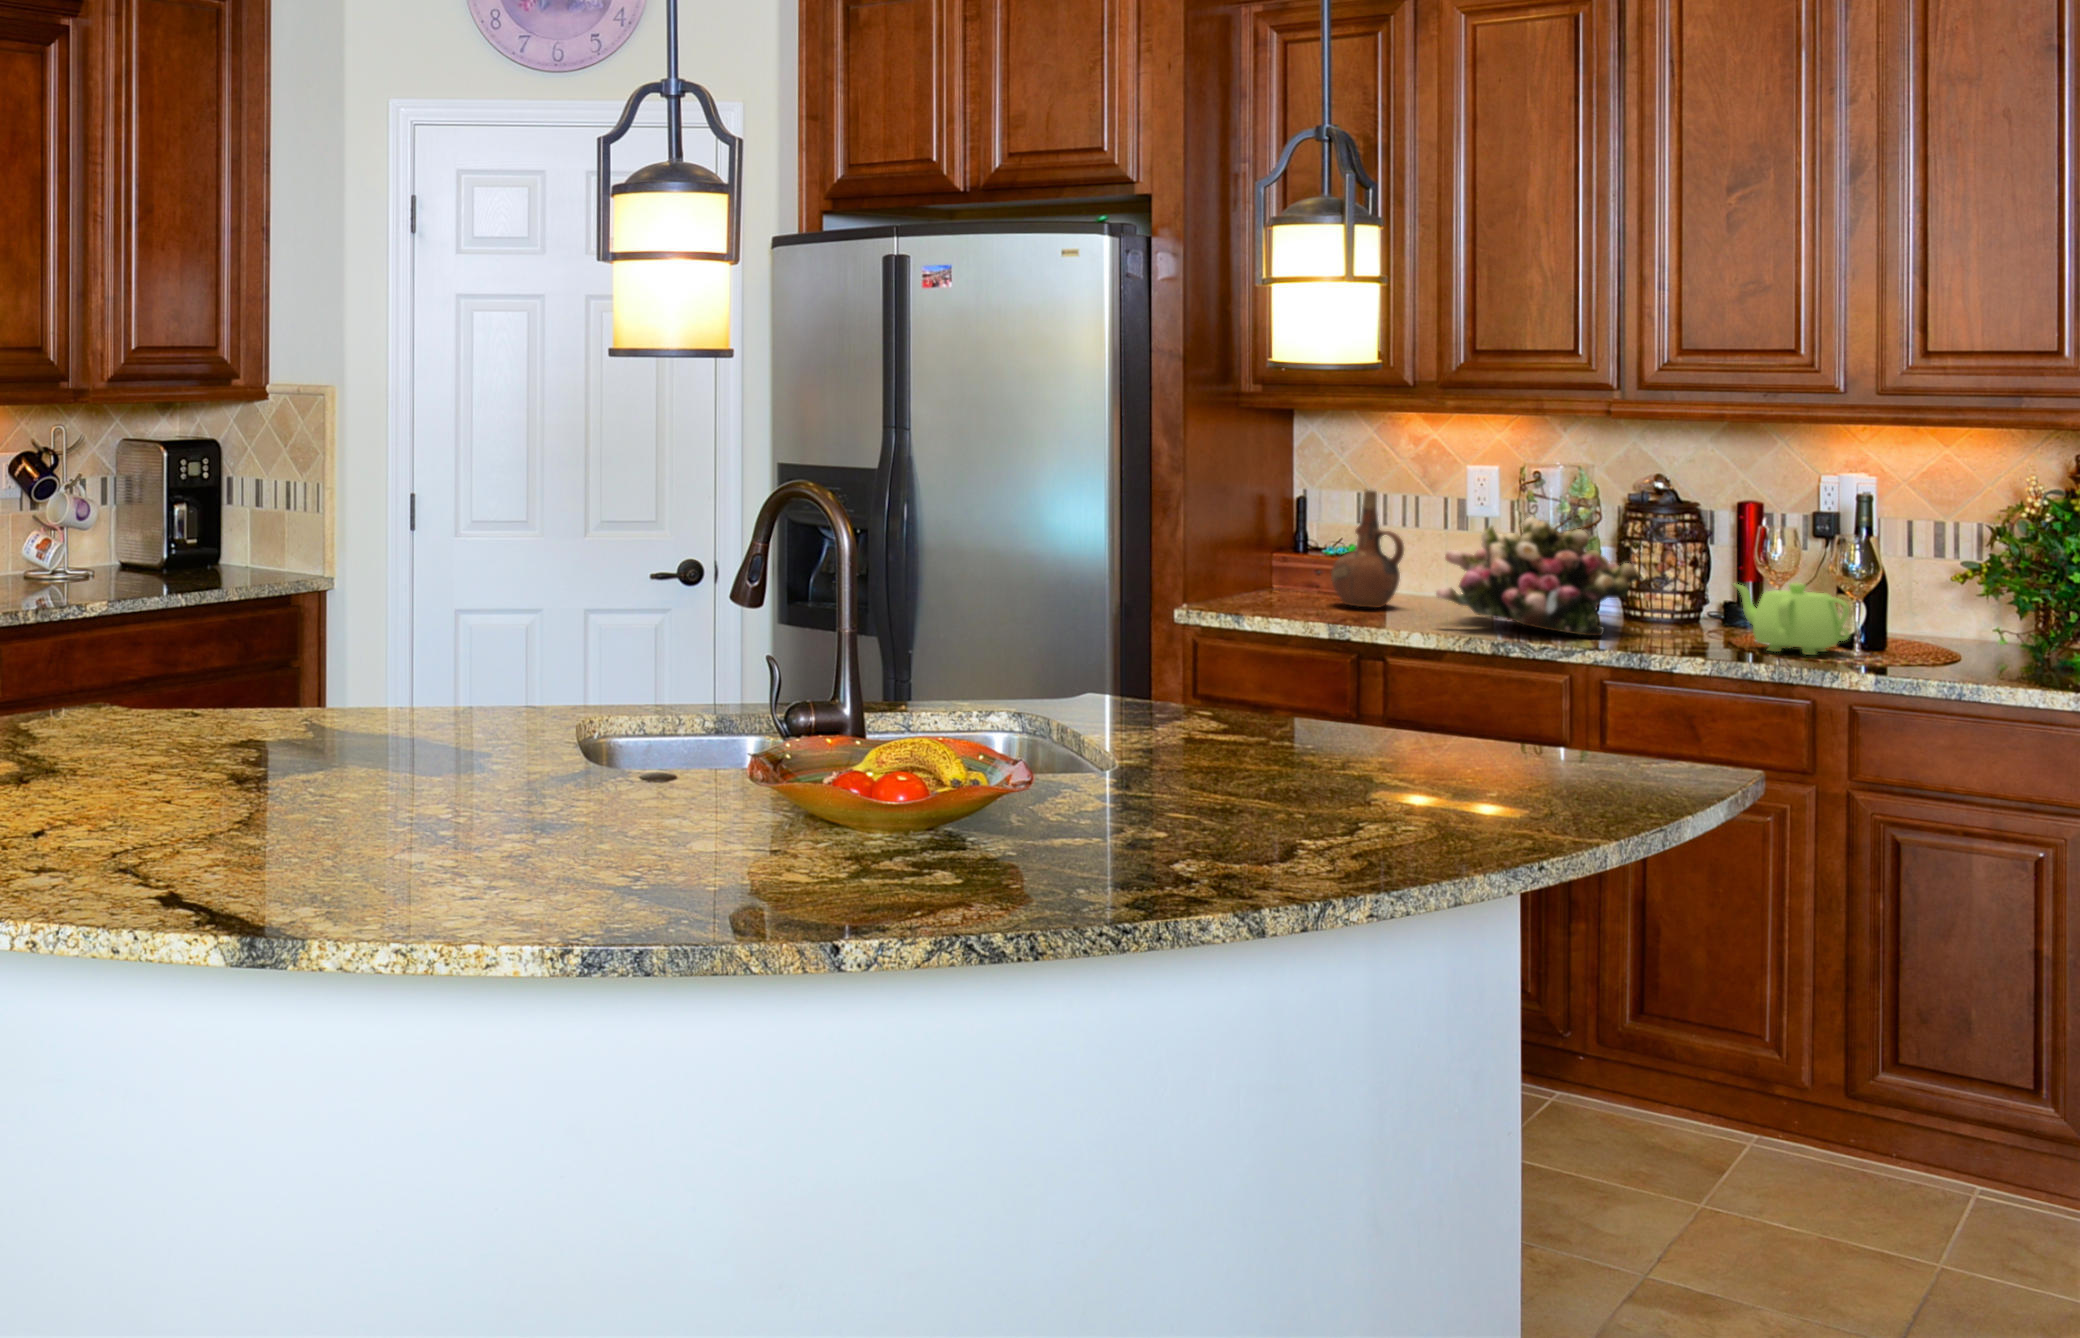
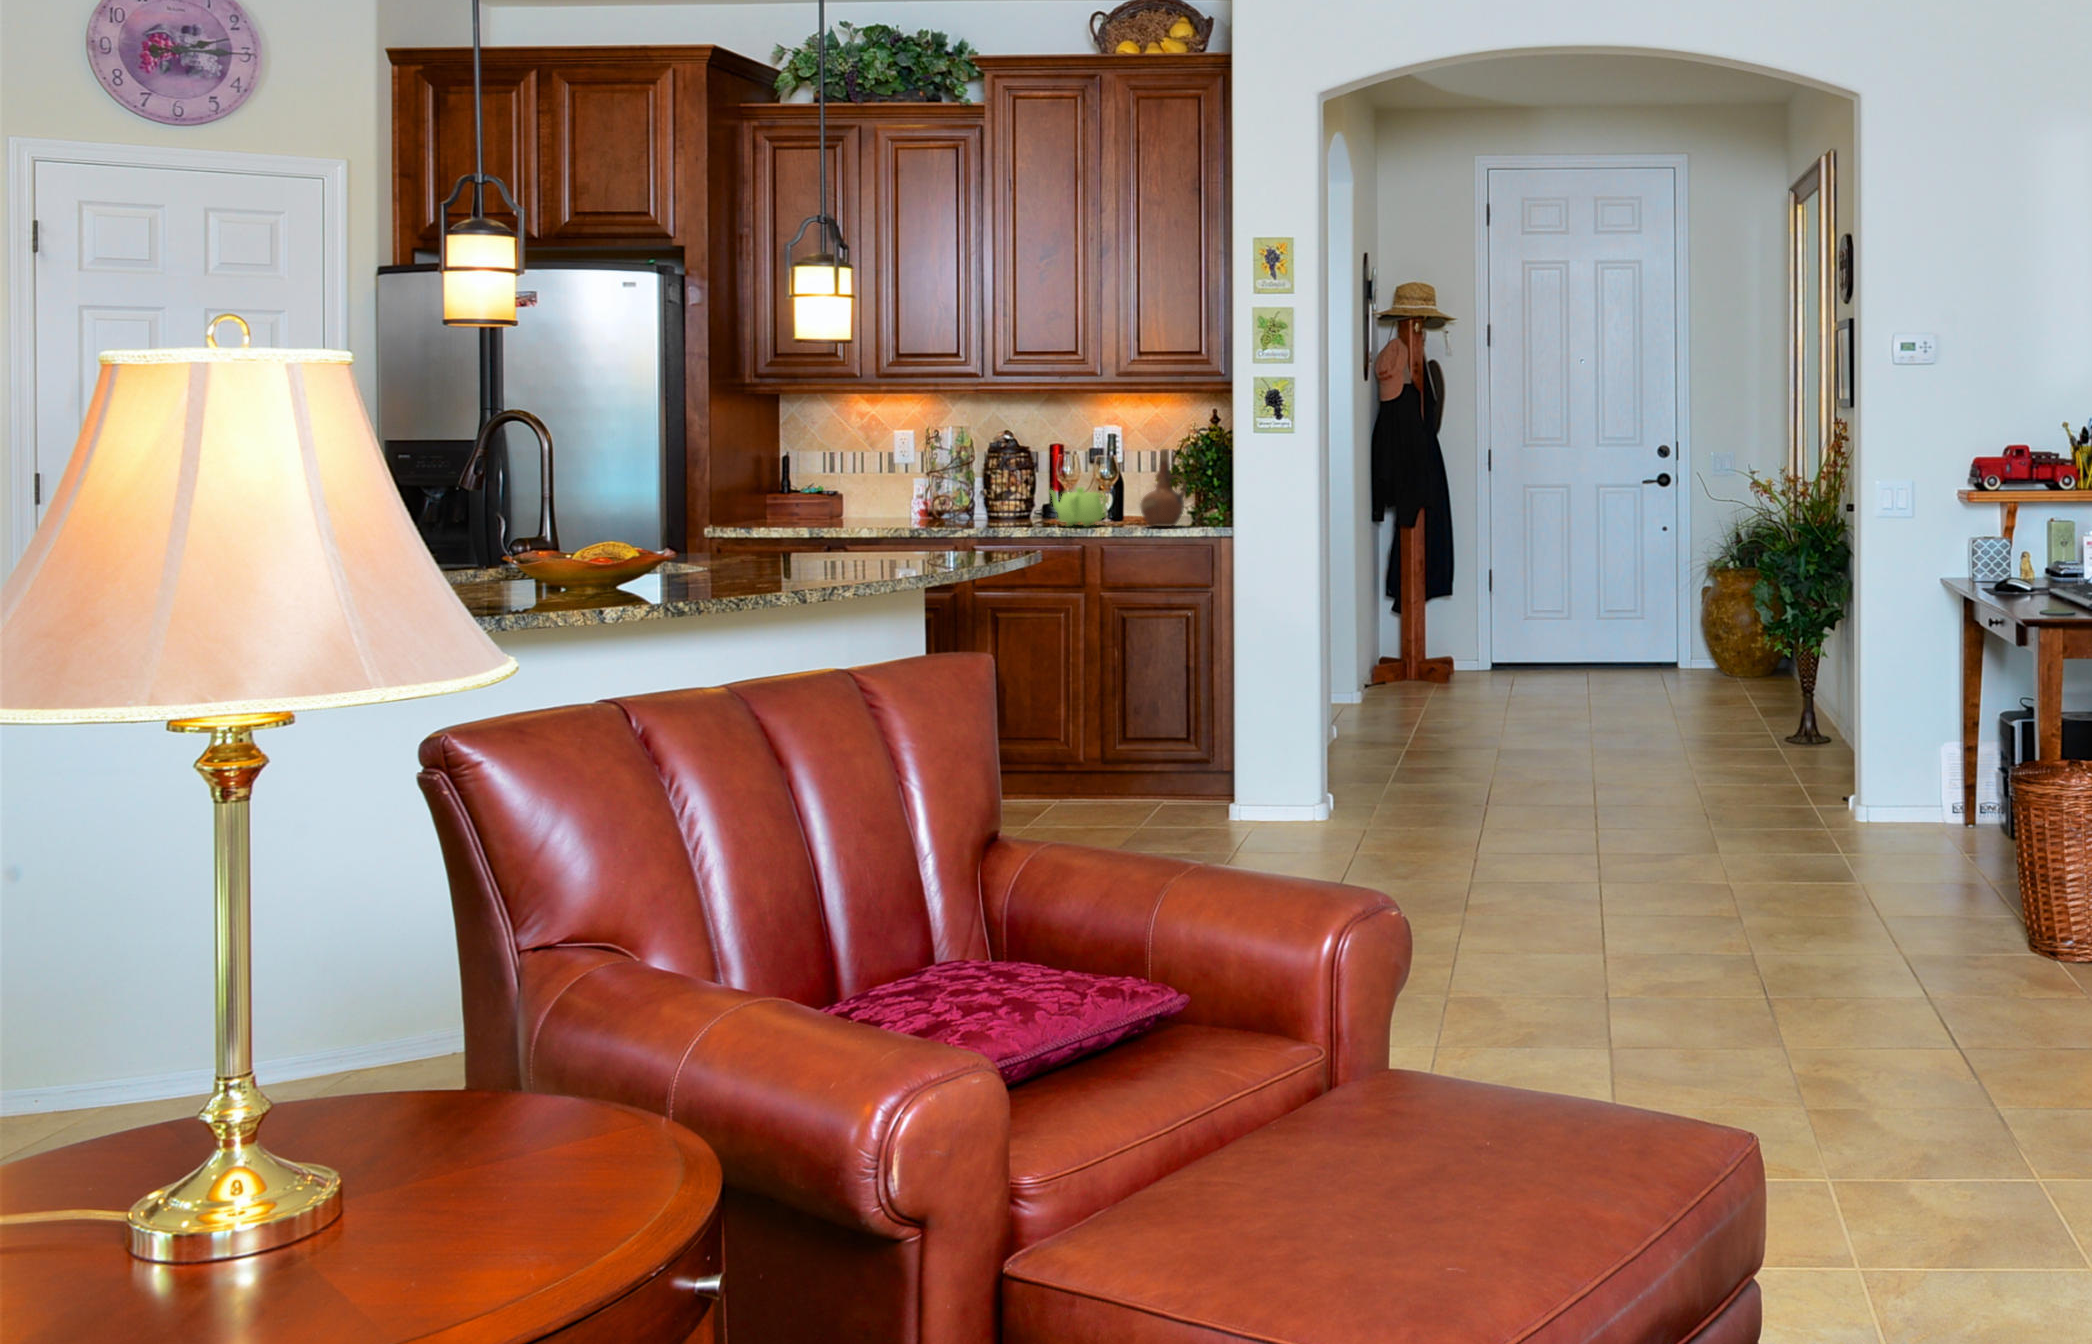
ceramic pitcher: present [1331,490,1404,608] -> present [1141,449,1187,526]
flower arrangement: present [1436,517,1639,636] -> none [880,458,997,526]

